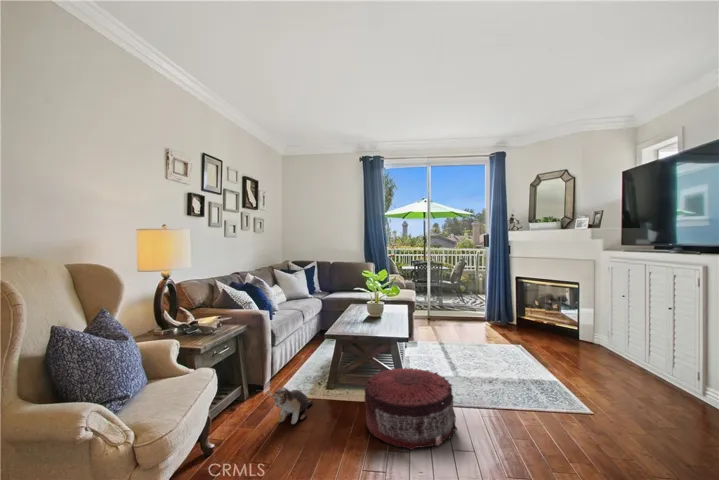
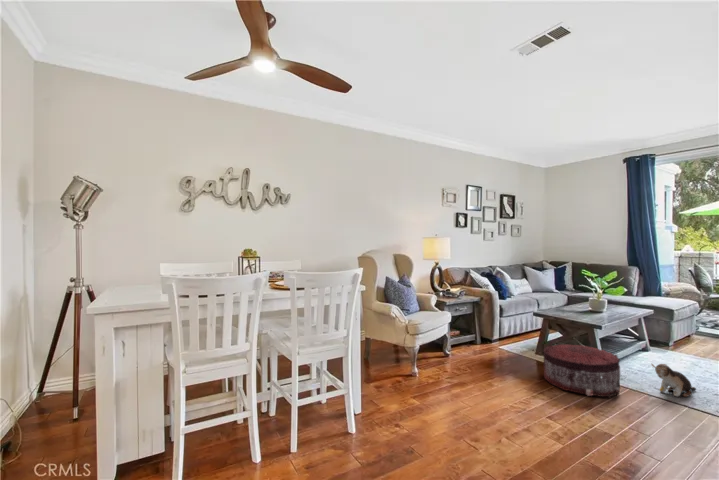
plush toy: present [269,387,313,424] -> present [652,364,696,397]

